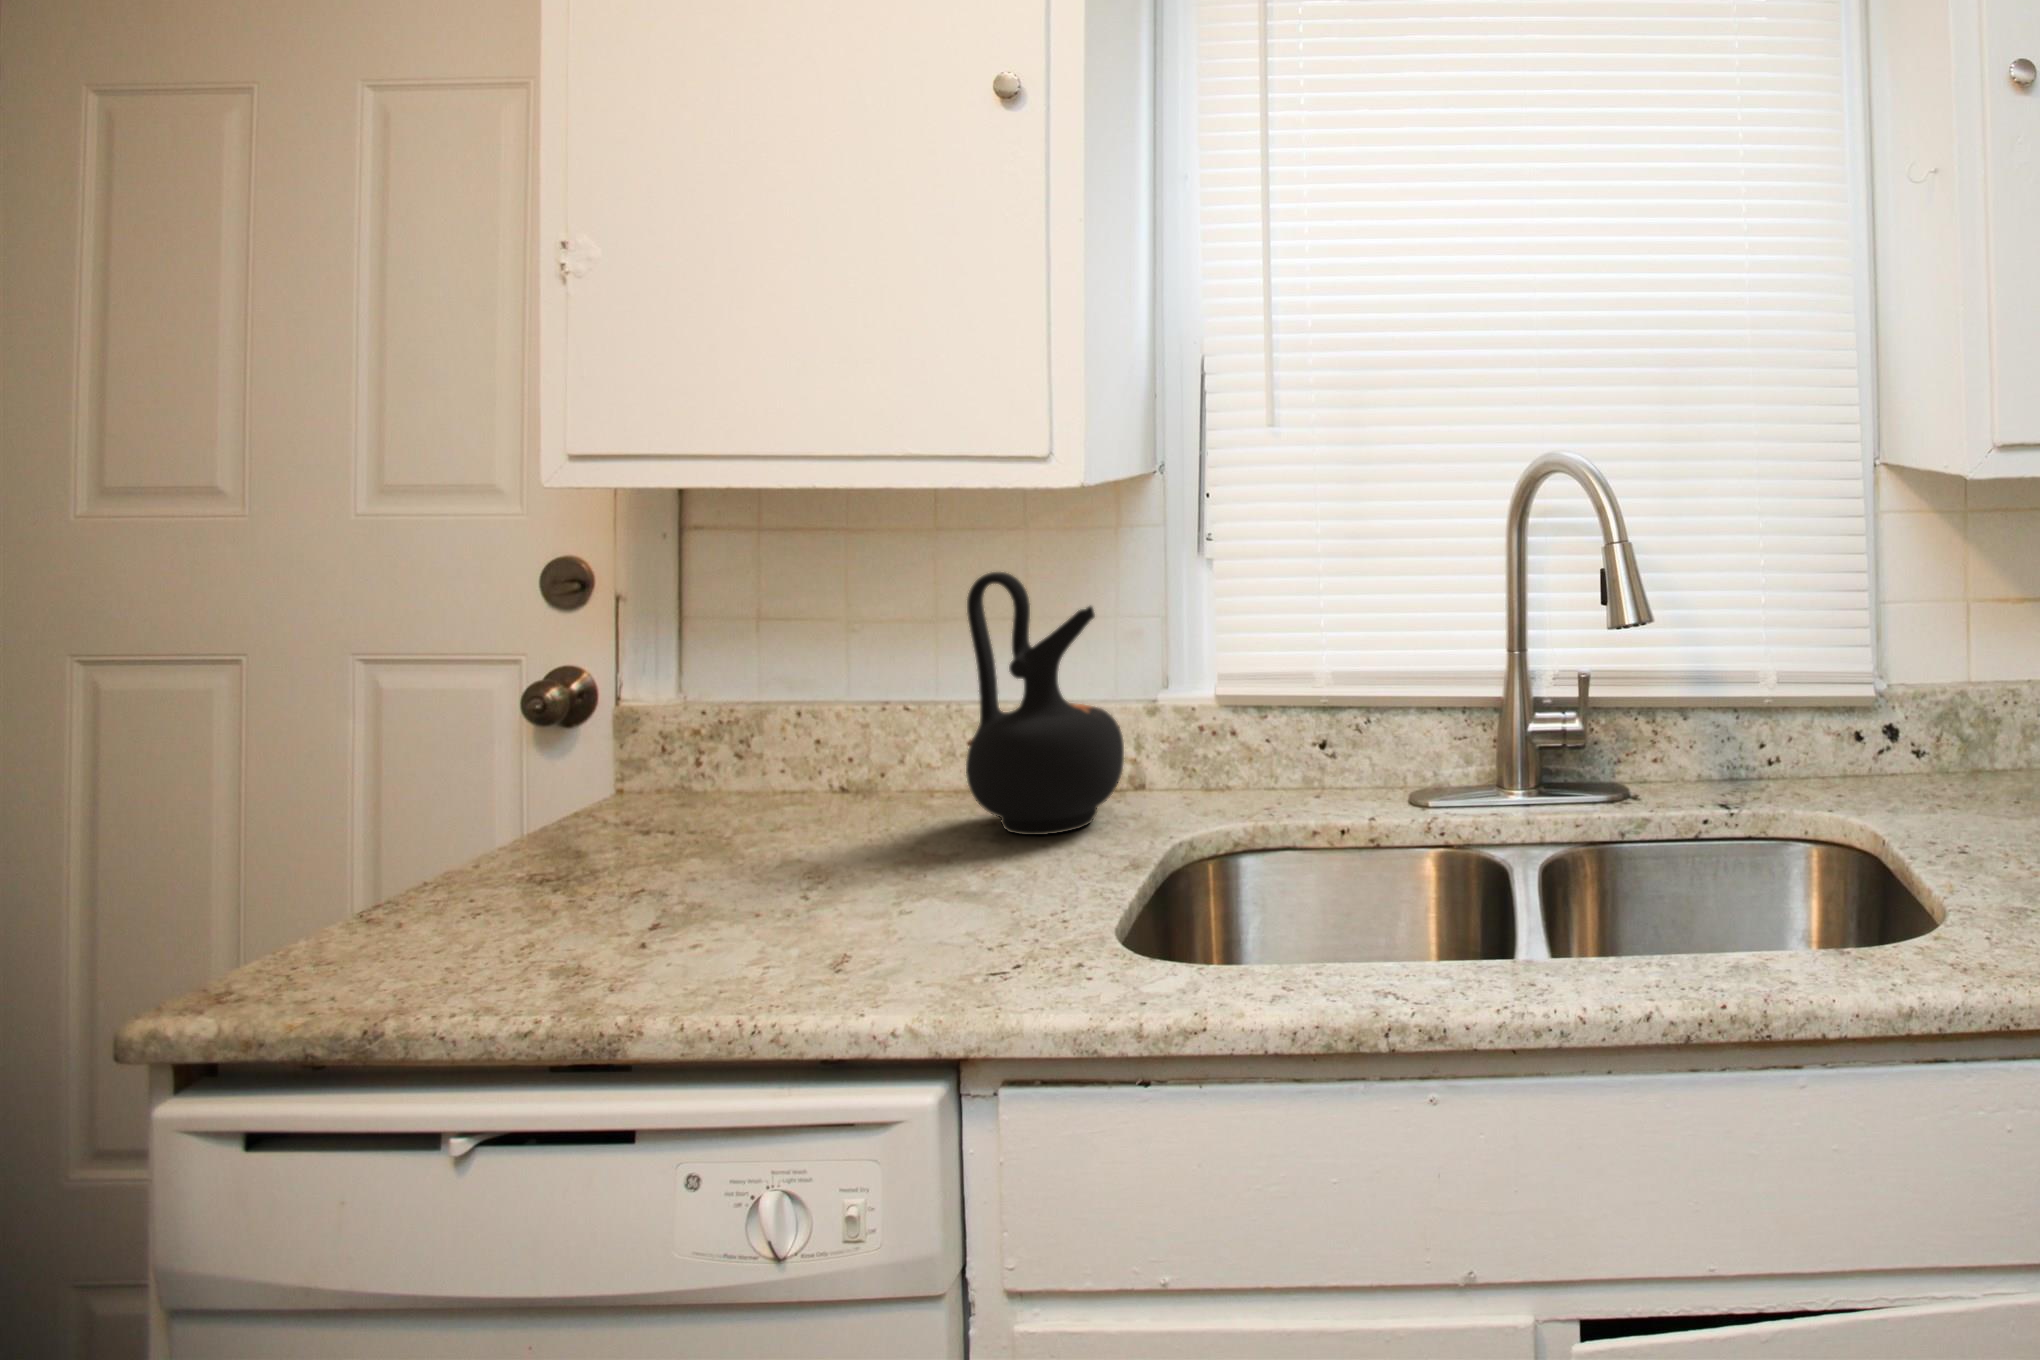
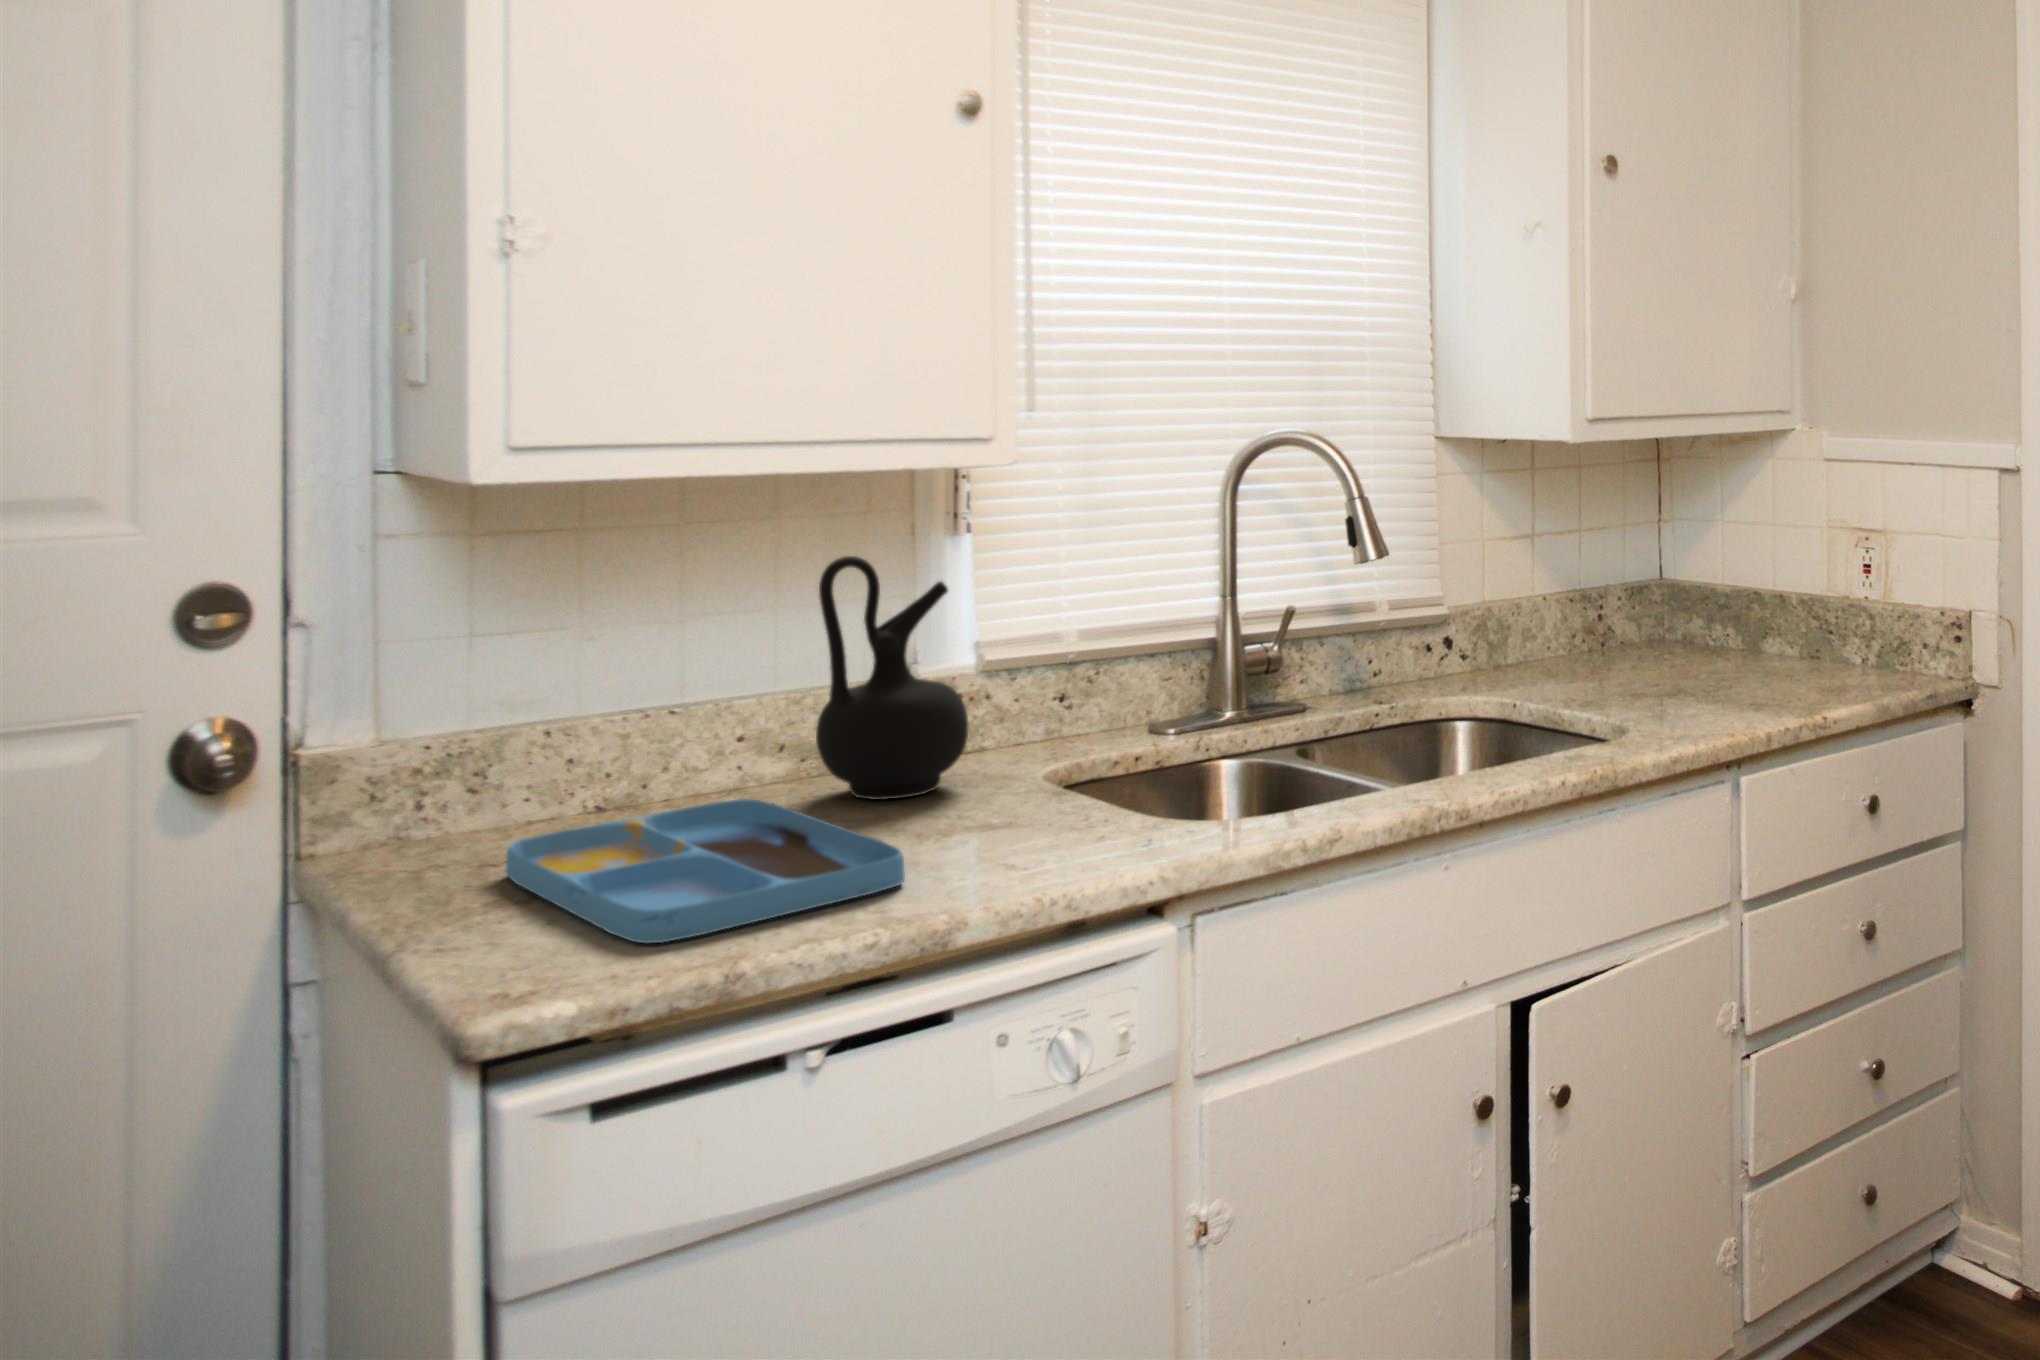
tray: none [426,810,857,973] -> present [506,799,905,943]

